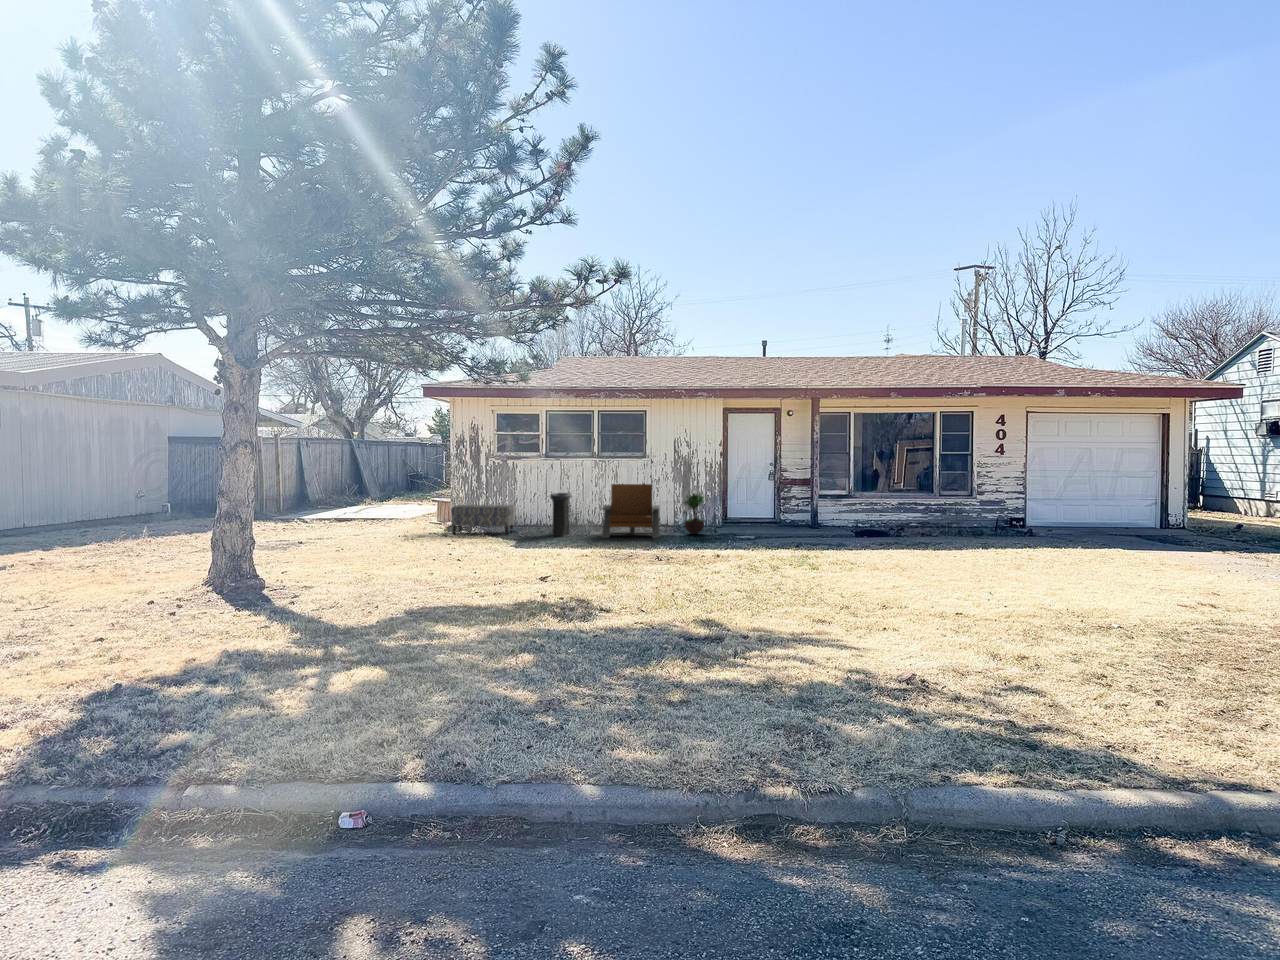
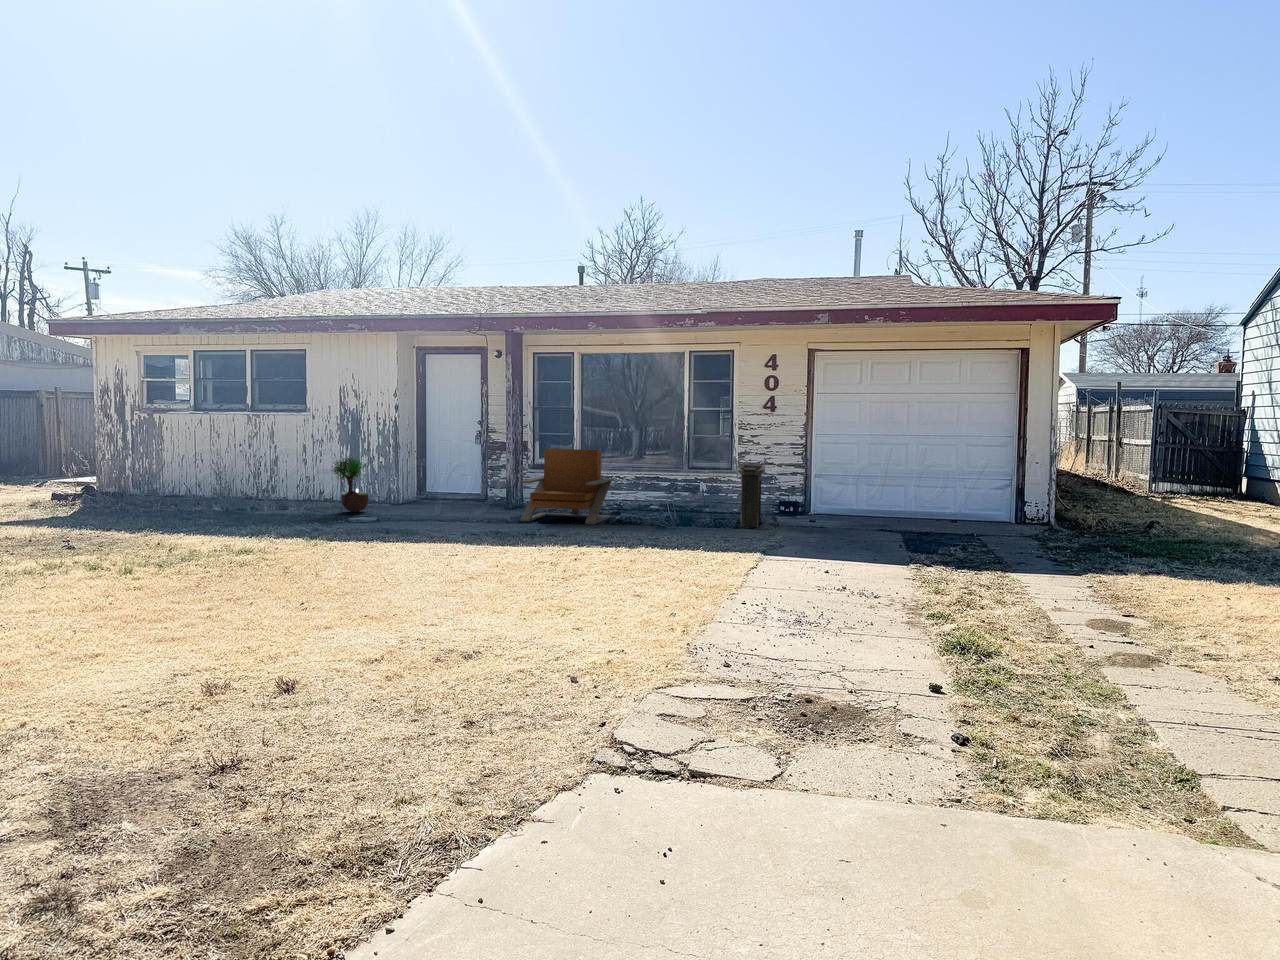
lounge chair: present [602,484,660,538] -> present [520,449,612,524]
trash can: present [550,493,572,536] -> present [738,465,765,527]
bench: present [451,505,514,535] -> none [76,468,161,506]

